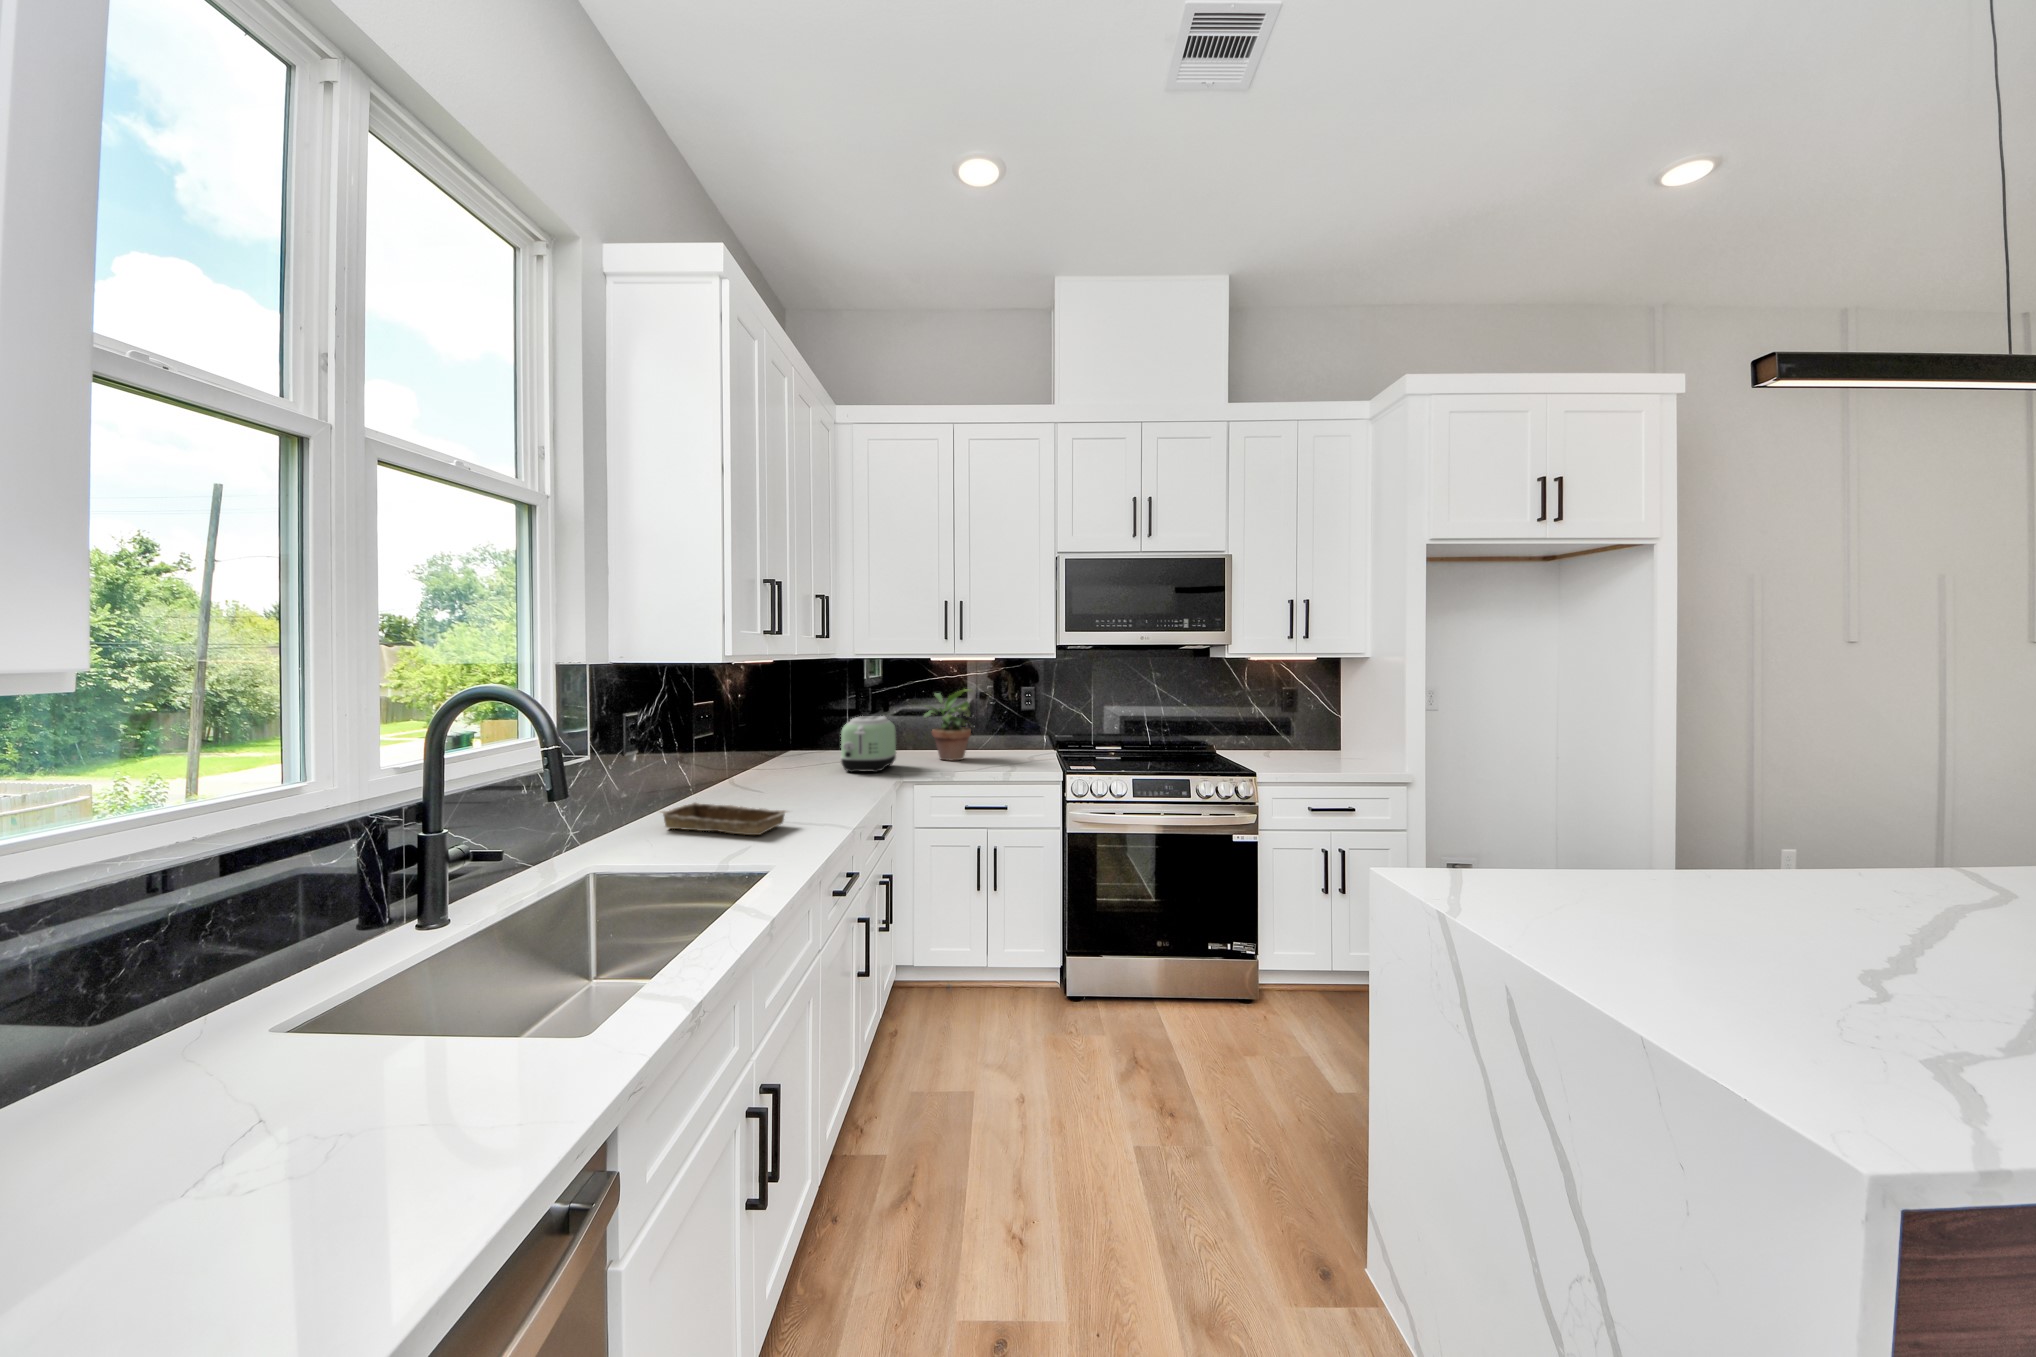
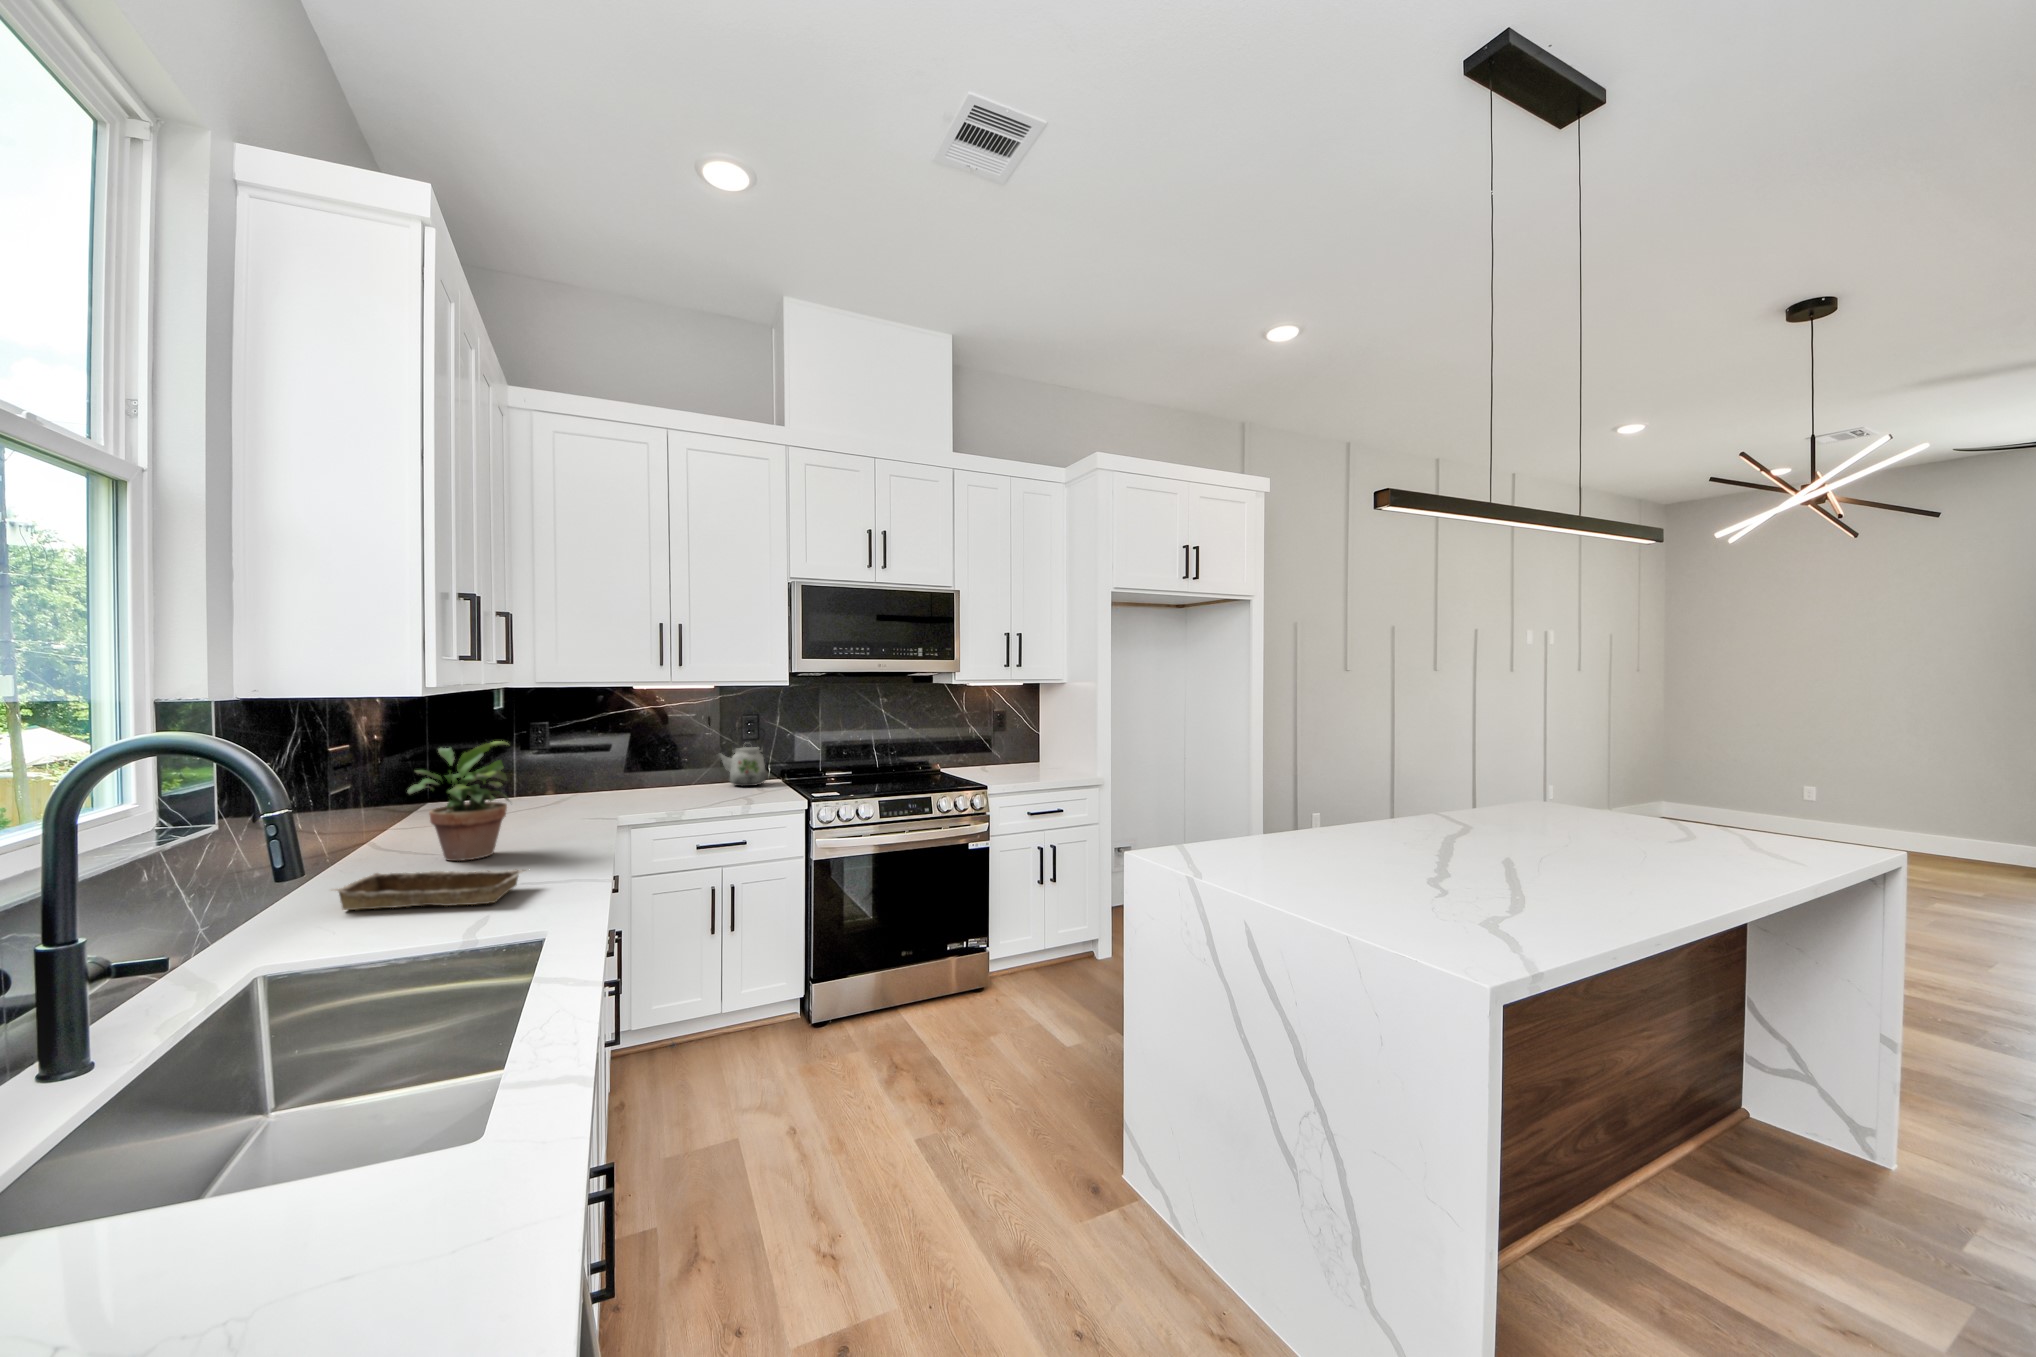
potted plant: present [924,689,971,760] -> present [408,741,509,861]
kettle: none [996,699,1041,756] -> present [717,726,766,786]
toaster: present [841,716,896,773] -> none [539,752,609,818]

